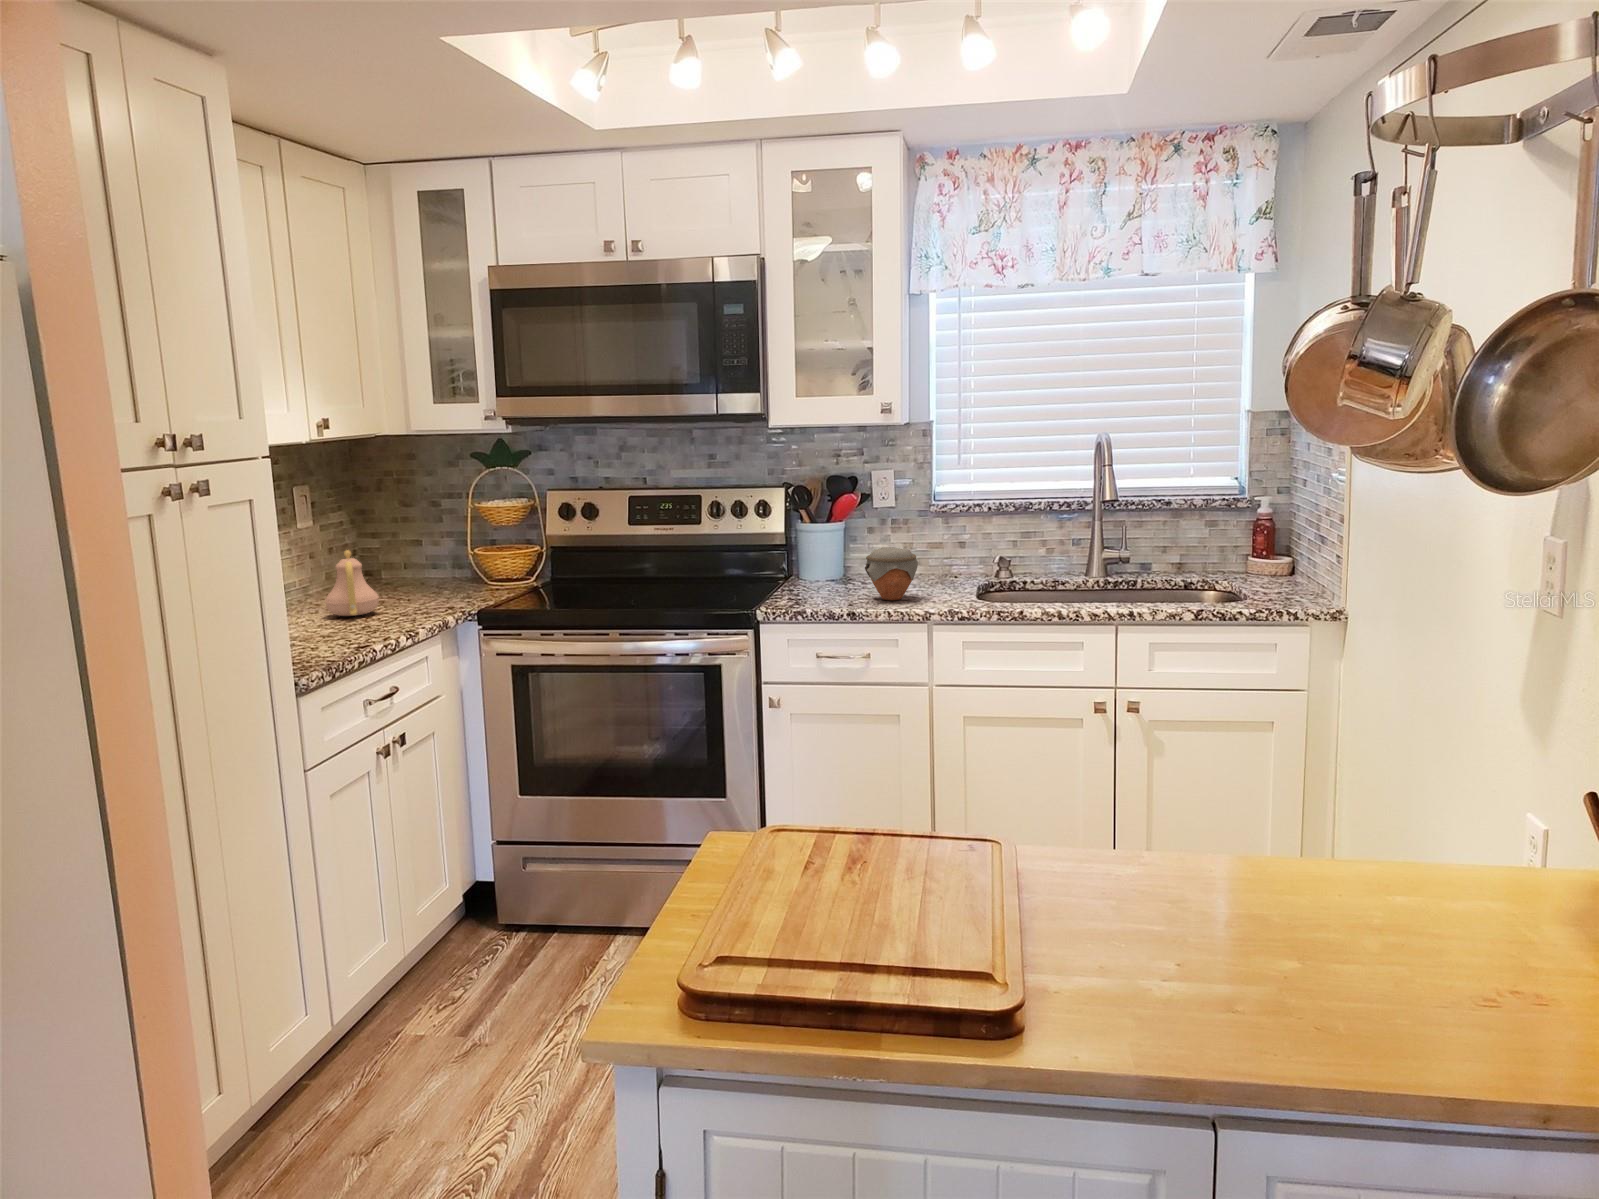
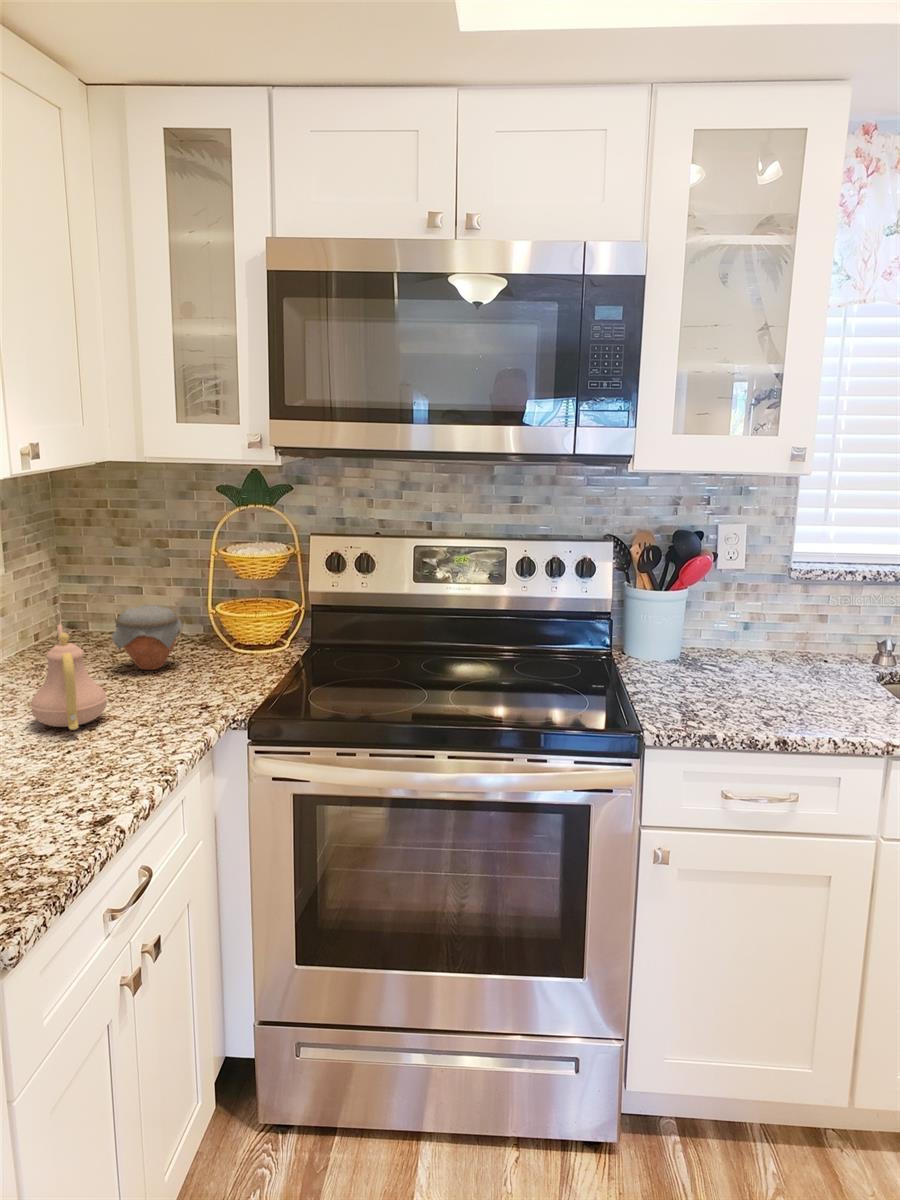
jar: present [865,547,918,600] -> present [111,605,183,670]

